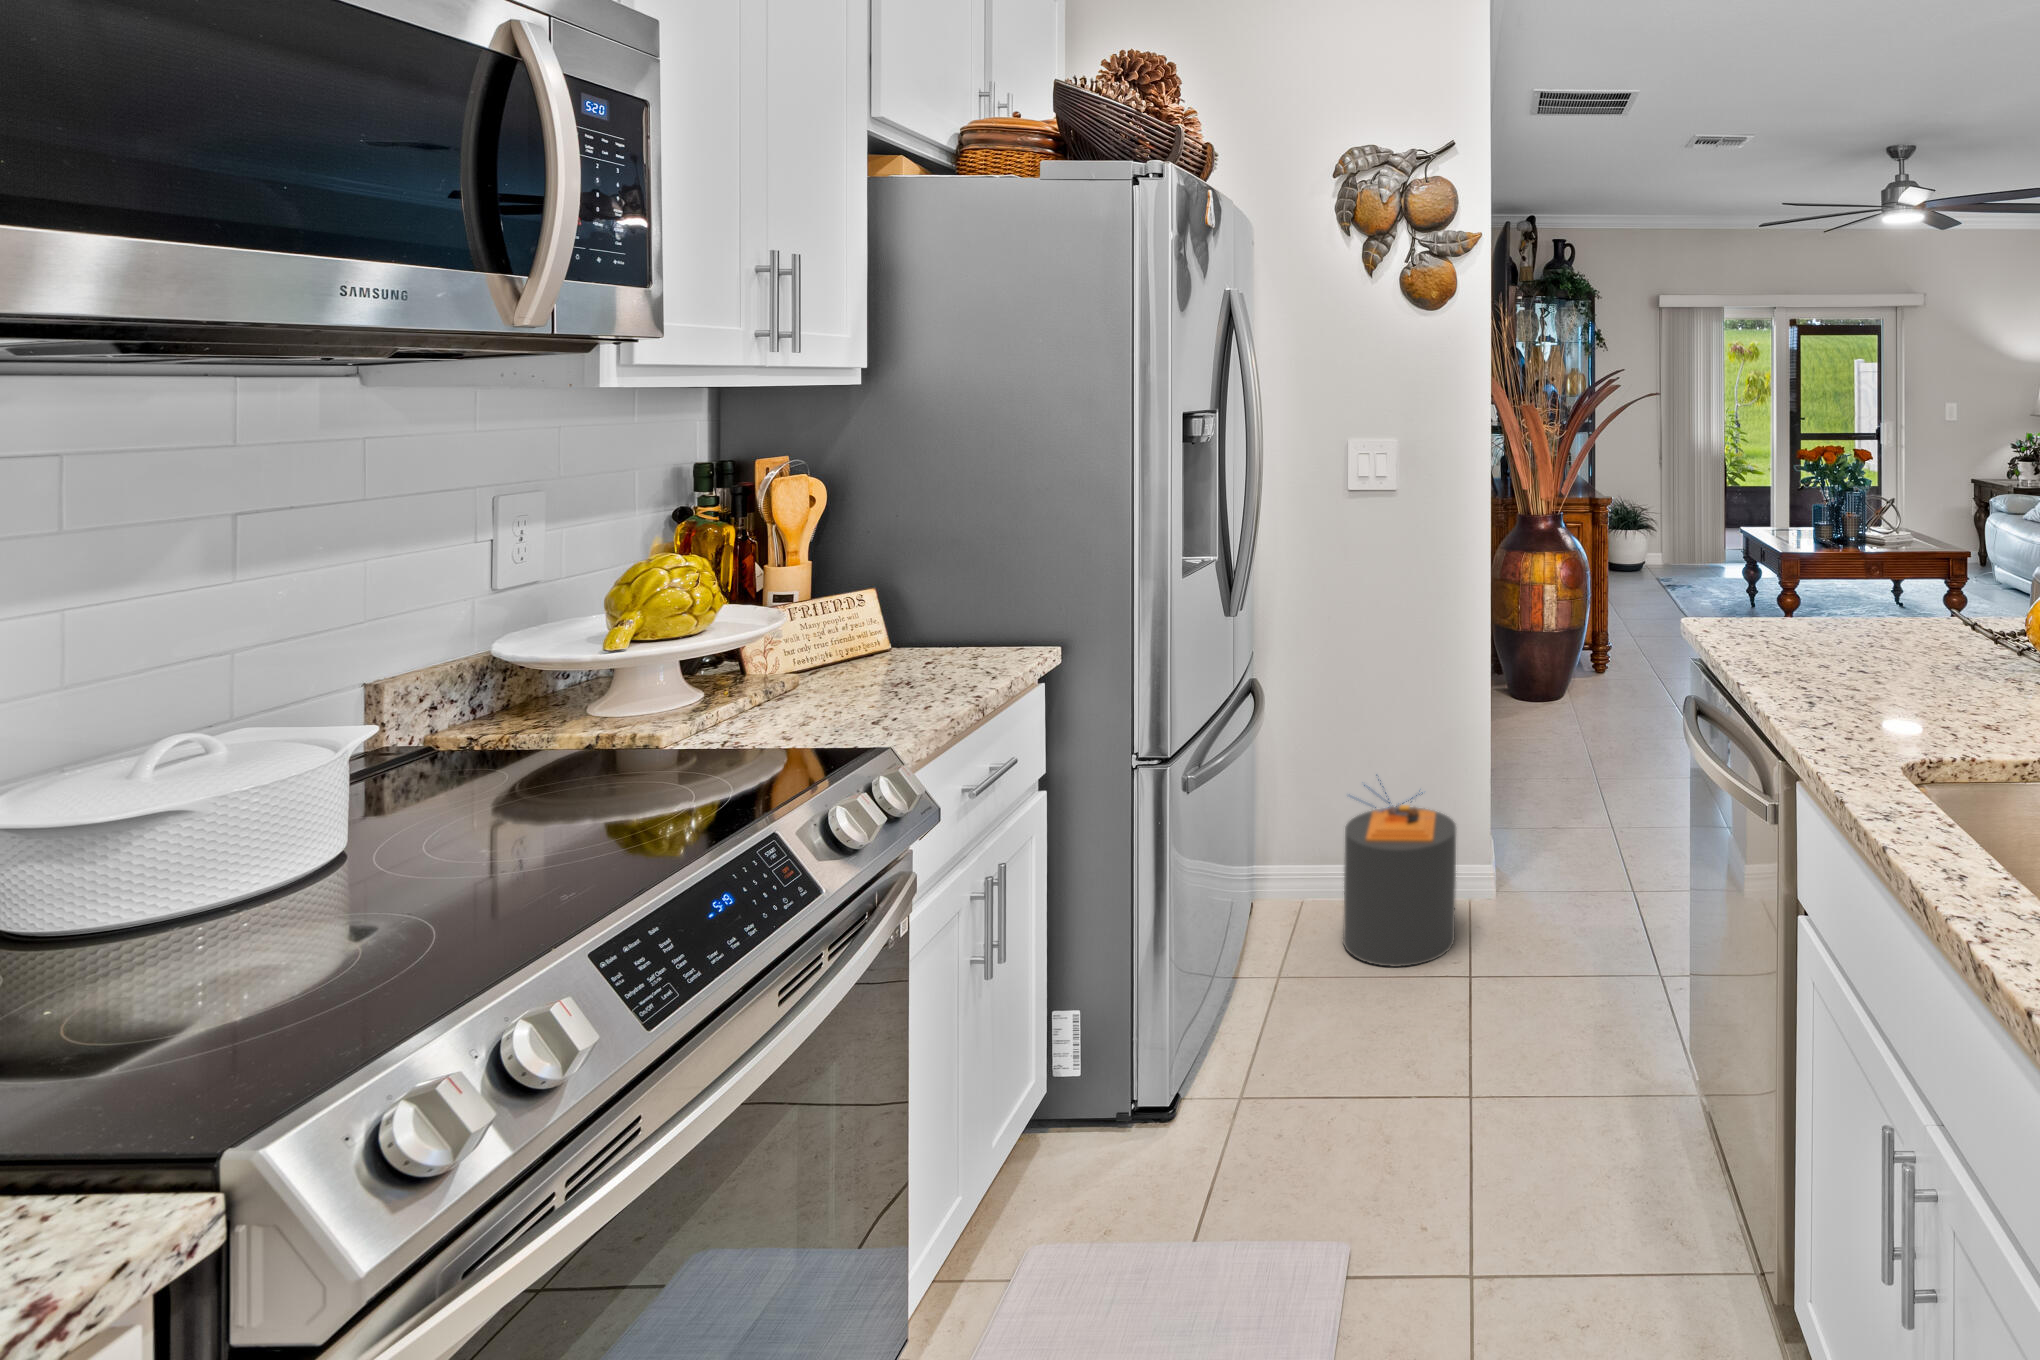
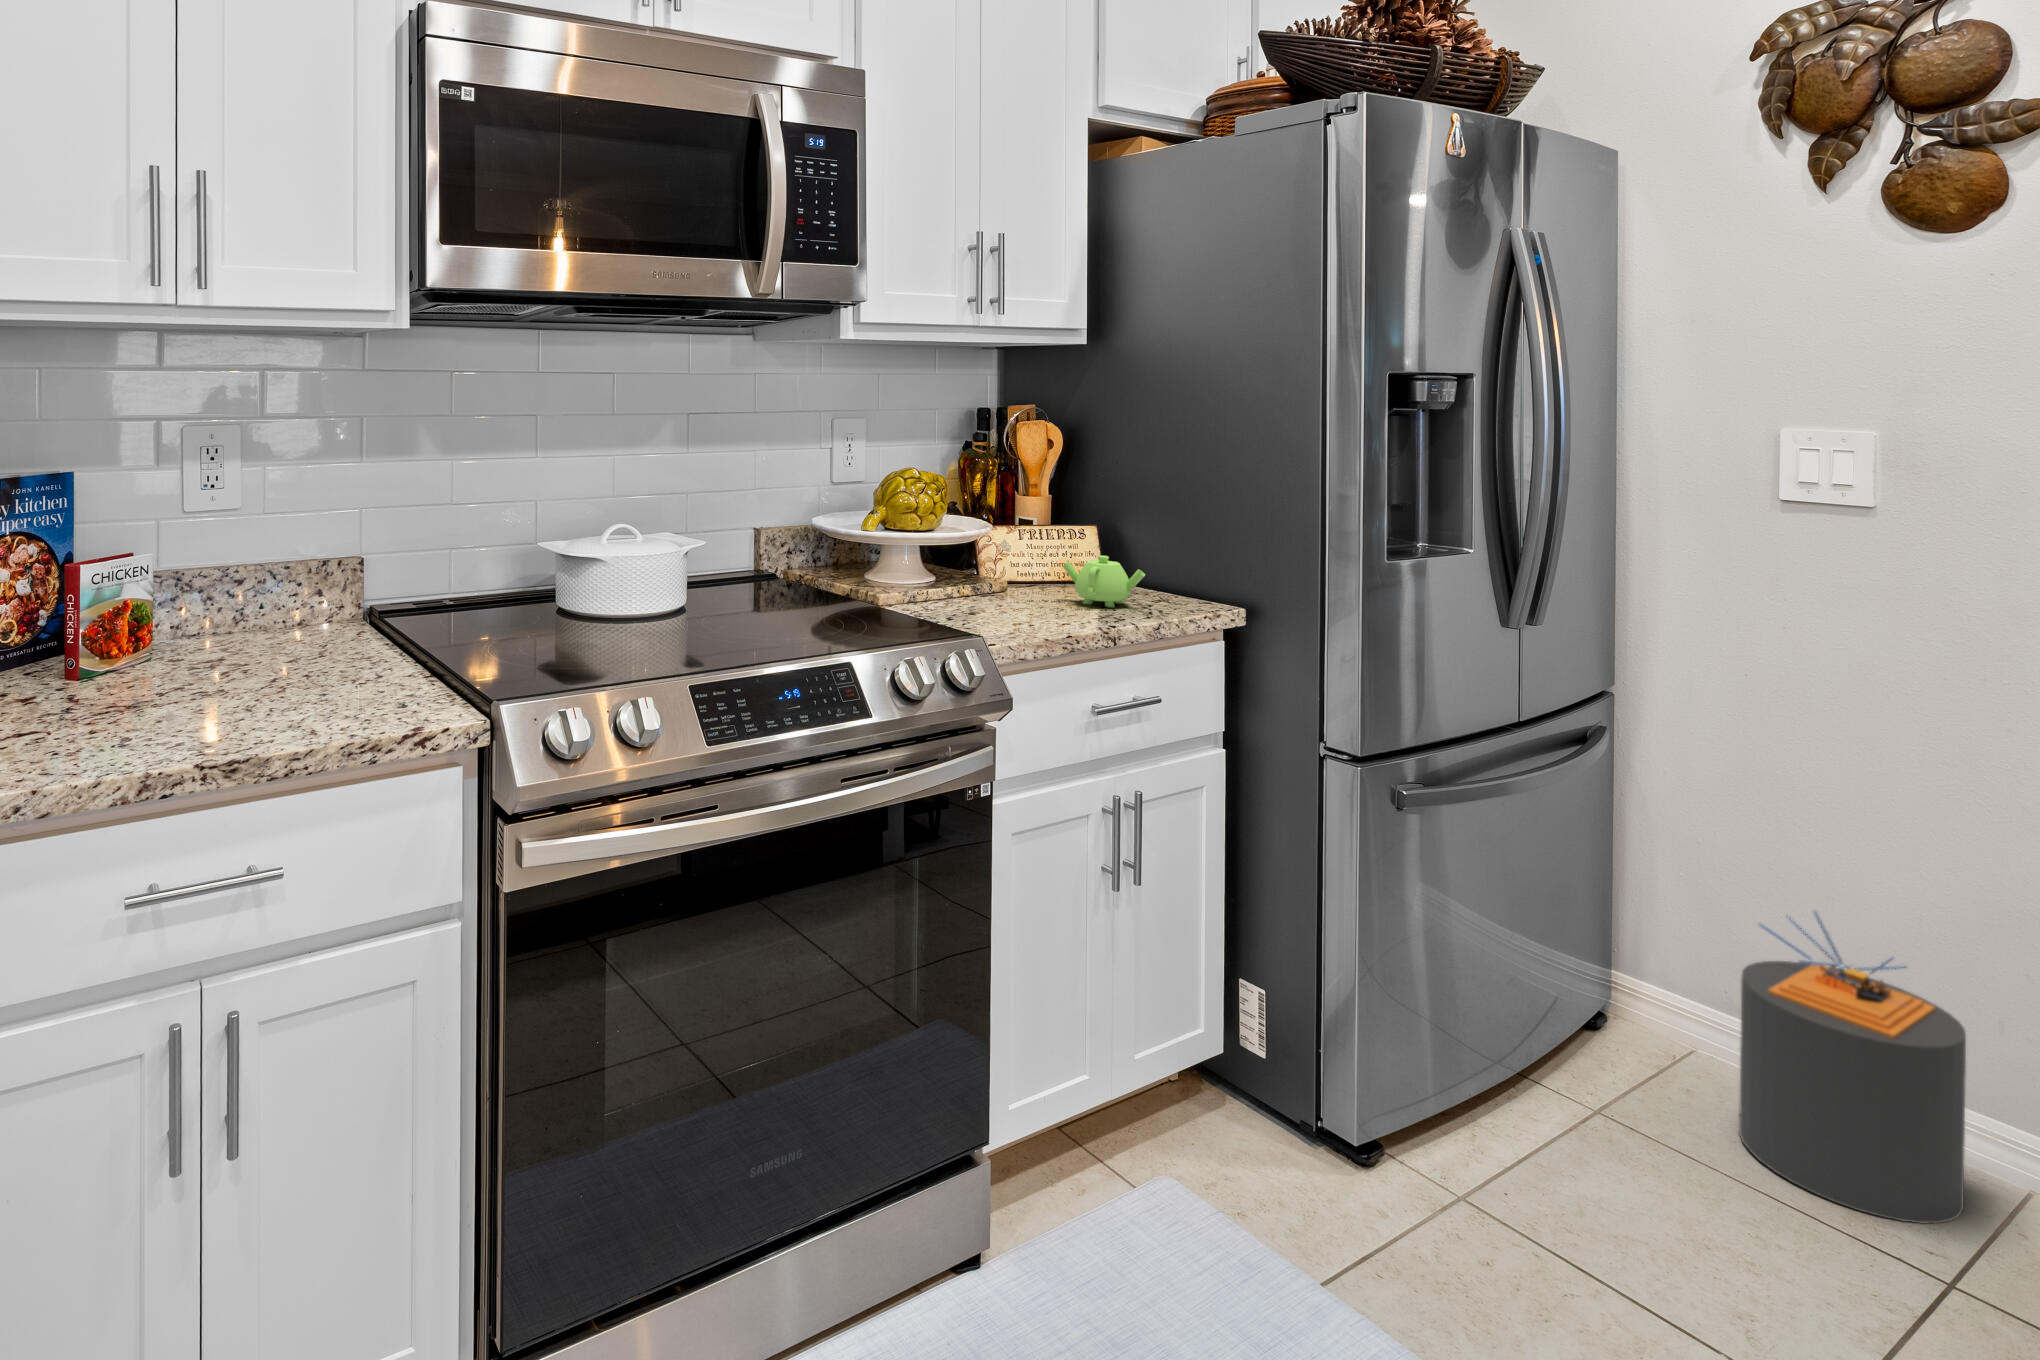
teapot: none [874,625,974,682] -> present [1062,556,1145,607]

